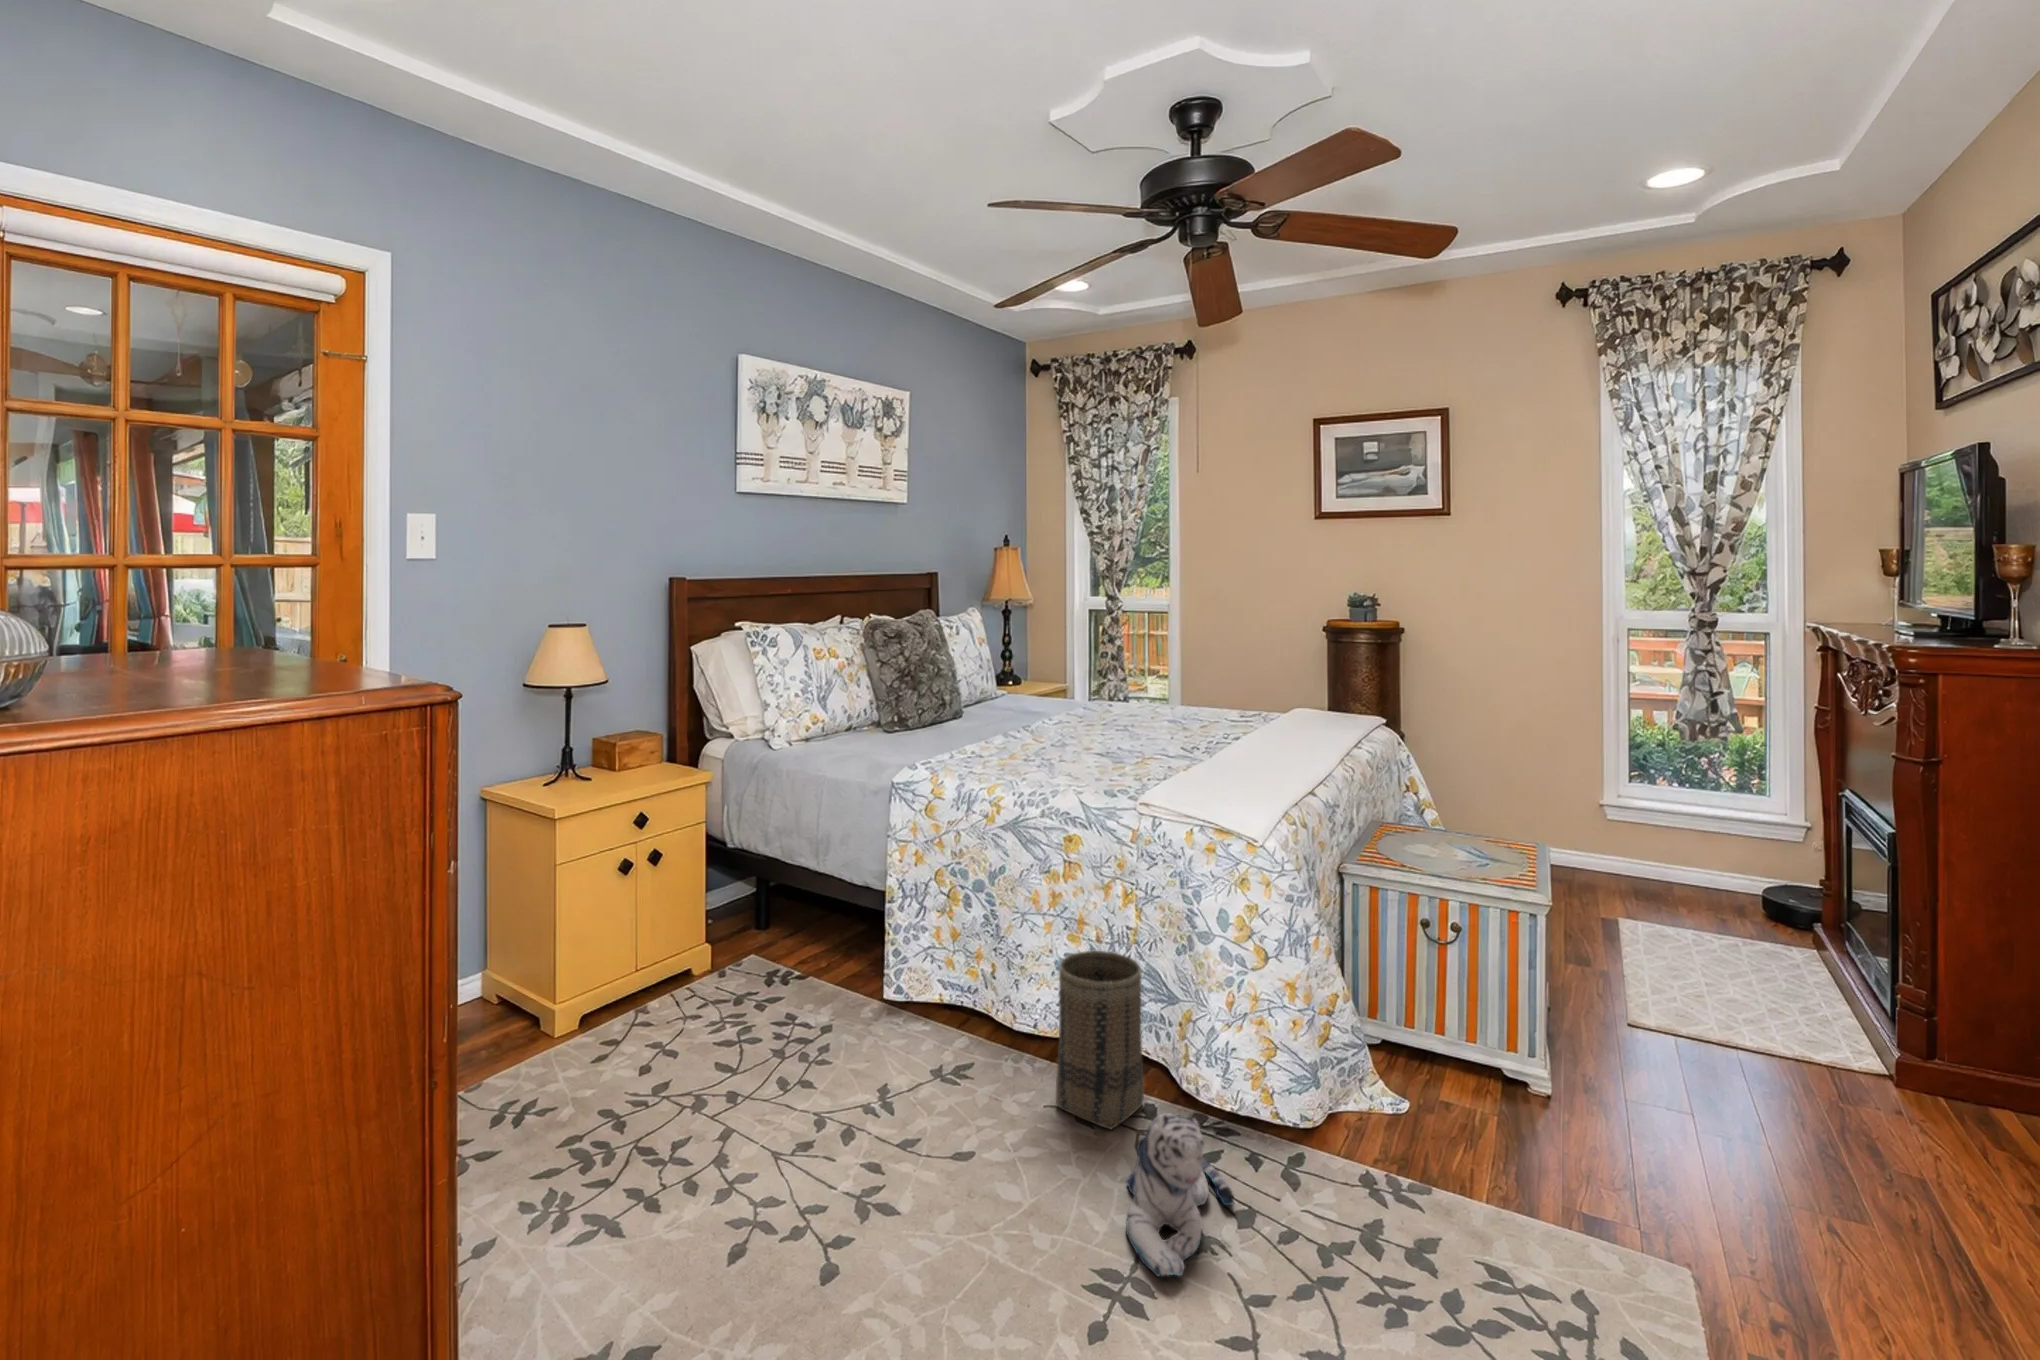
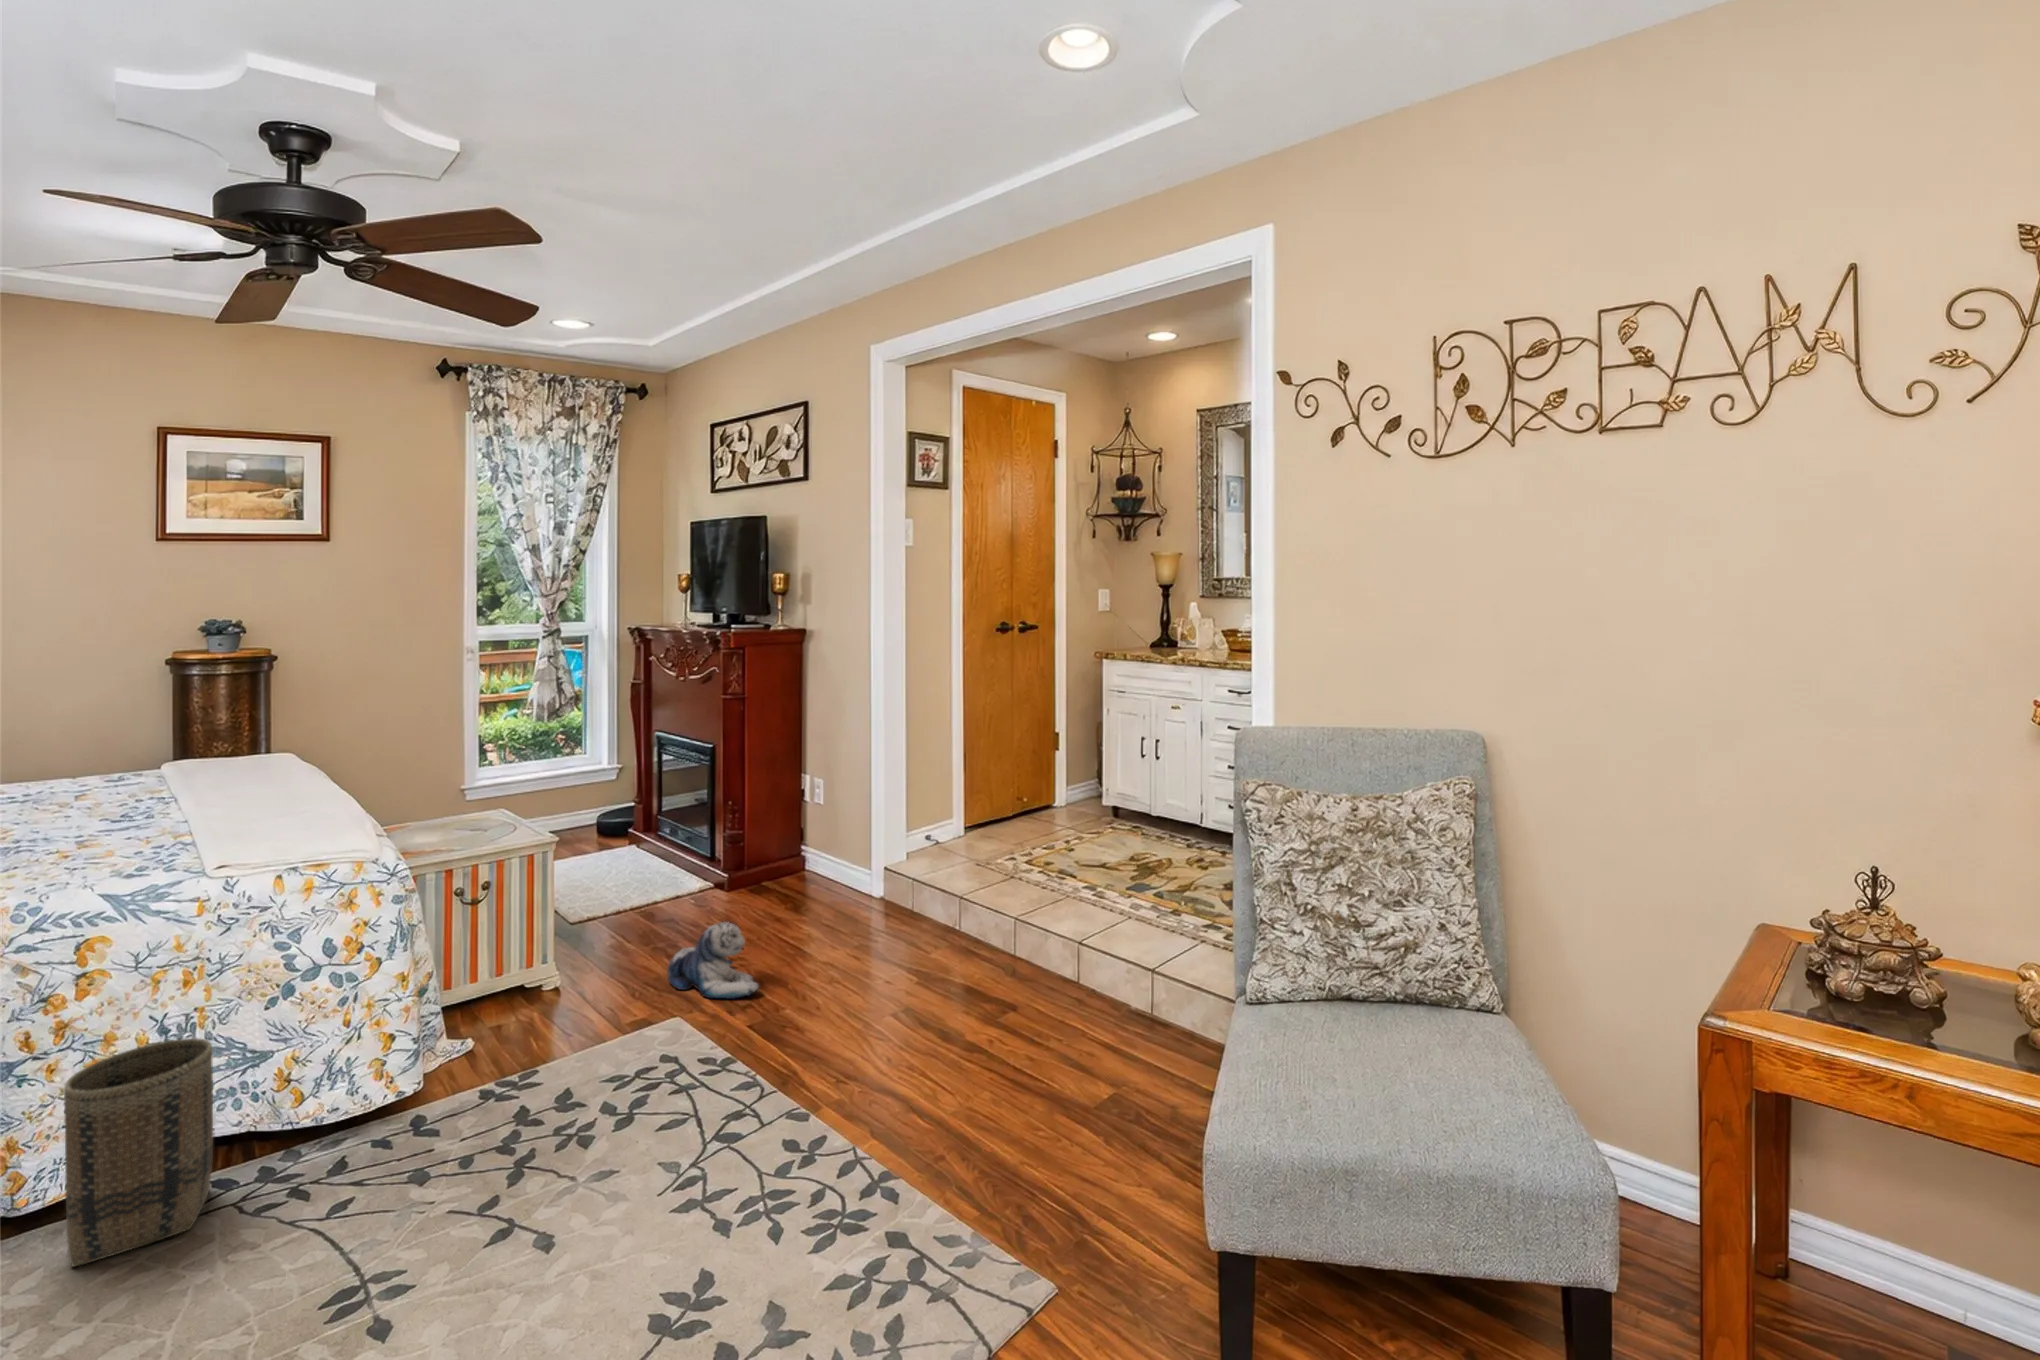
plush toy: present [1126,1113,1234,1277] -> present [667,921,759,999]

